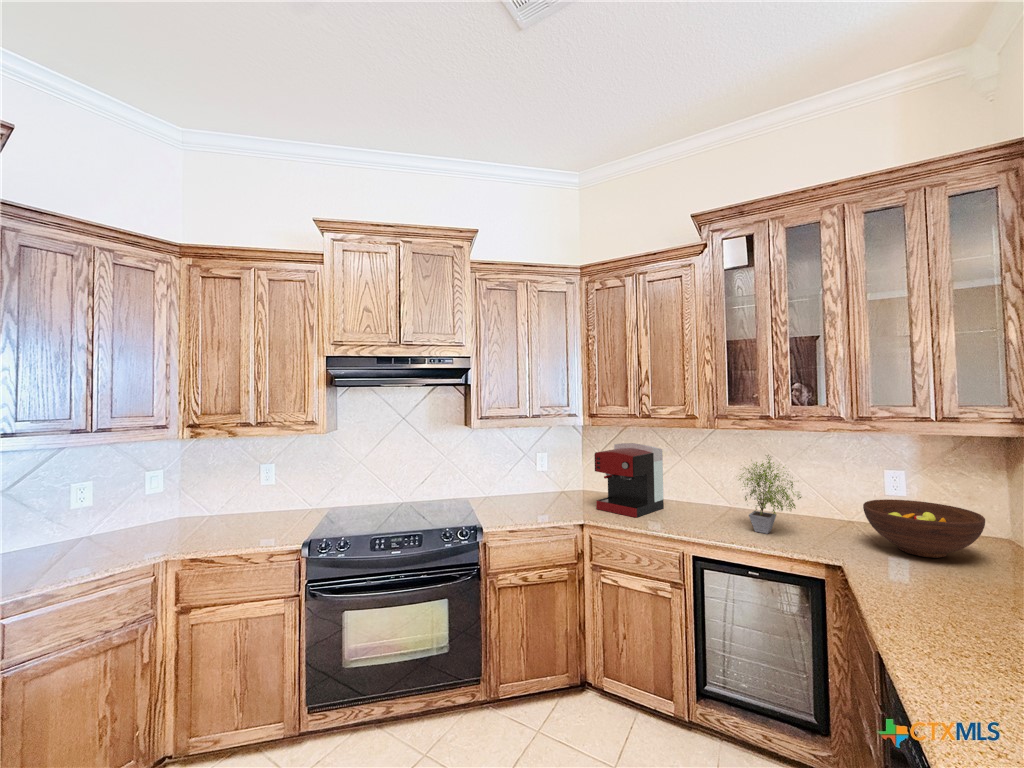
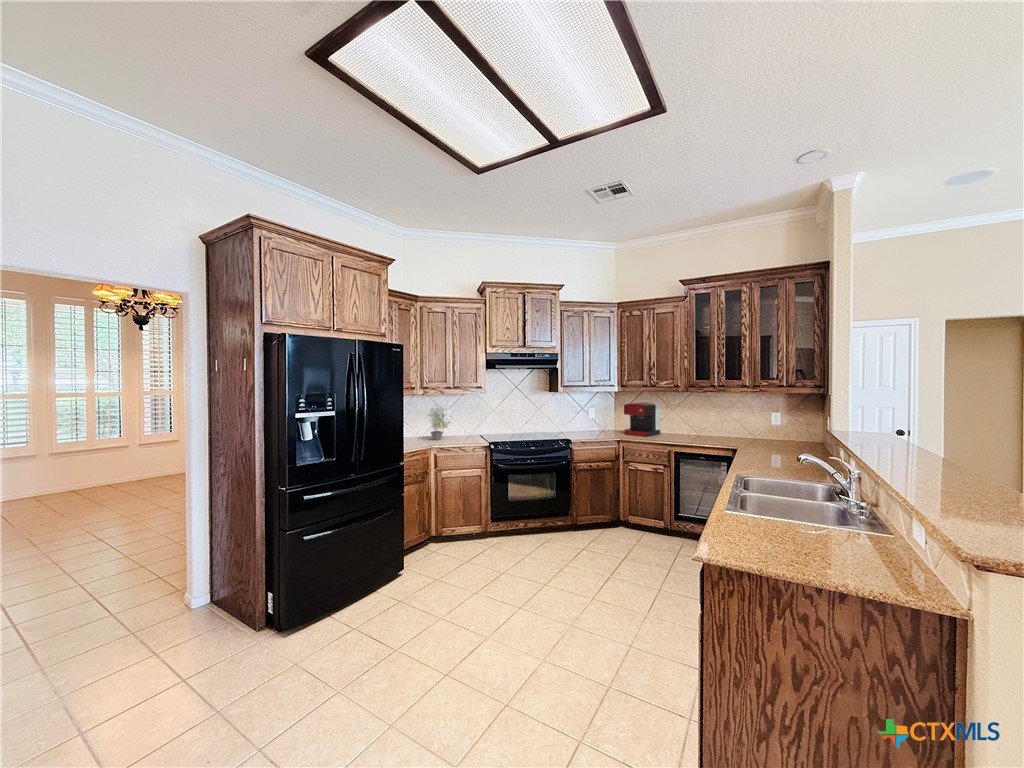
potted plant: present [739,455,801,534] -> present [428,406,451,440]
fruit bowl: present [863,499,985,558] -> none [756,424,805,447]

